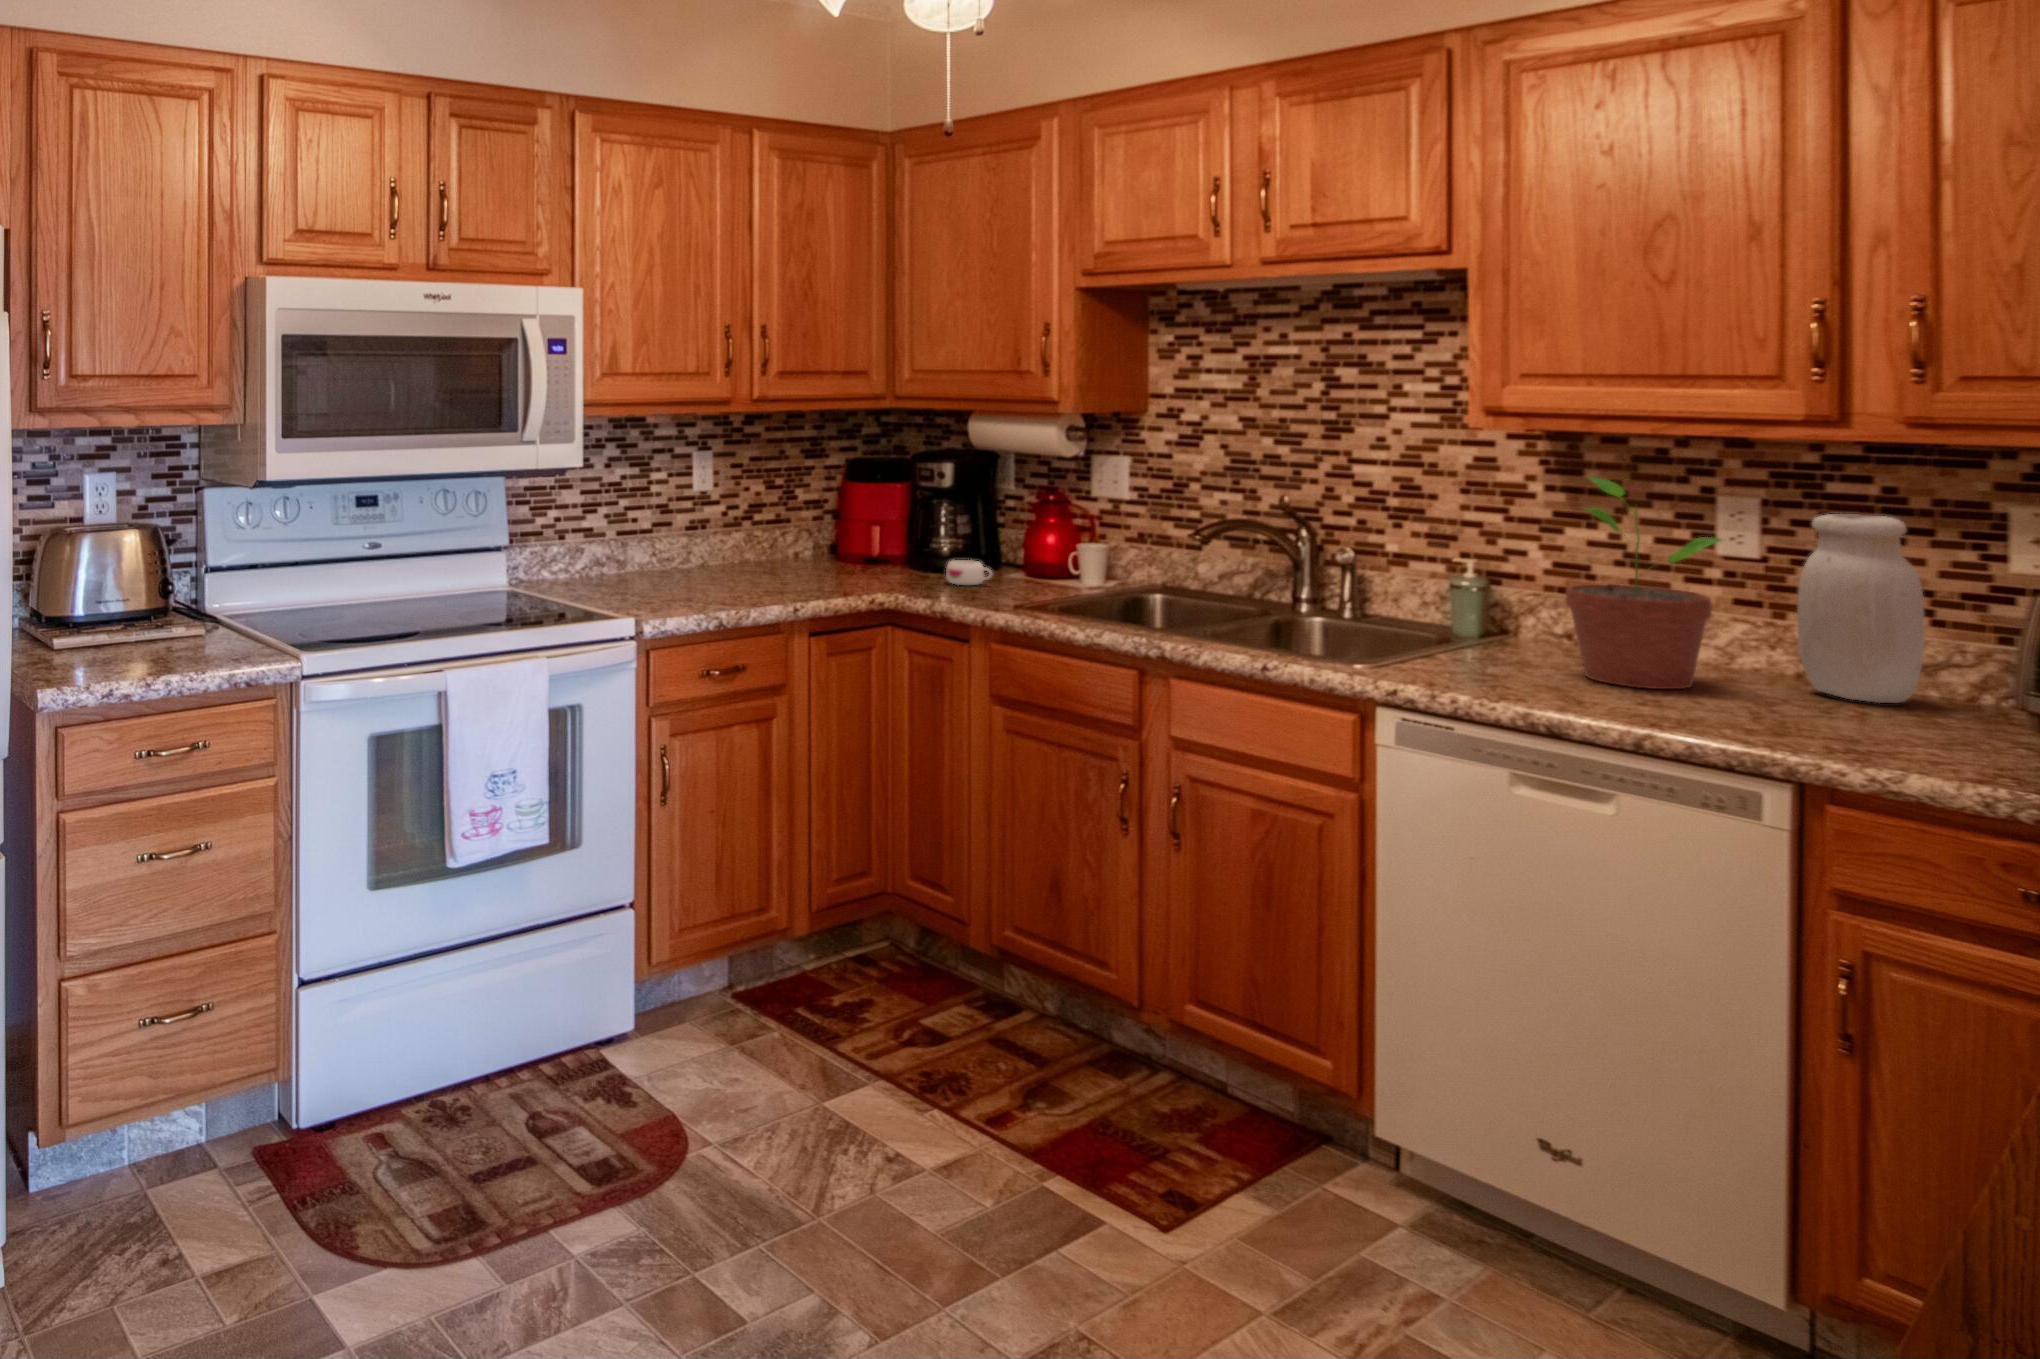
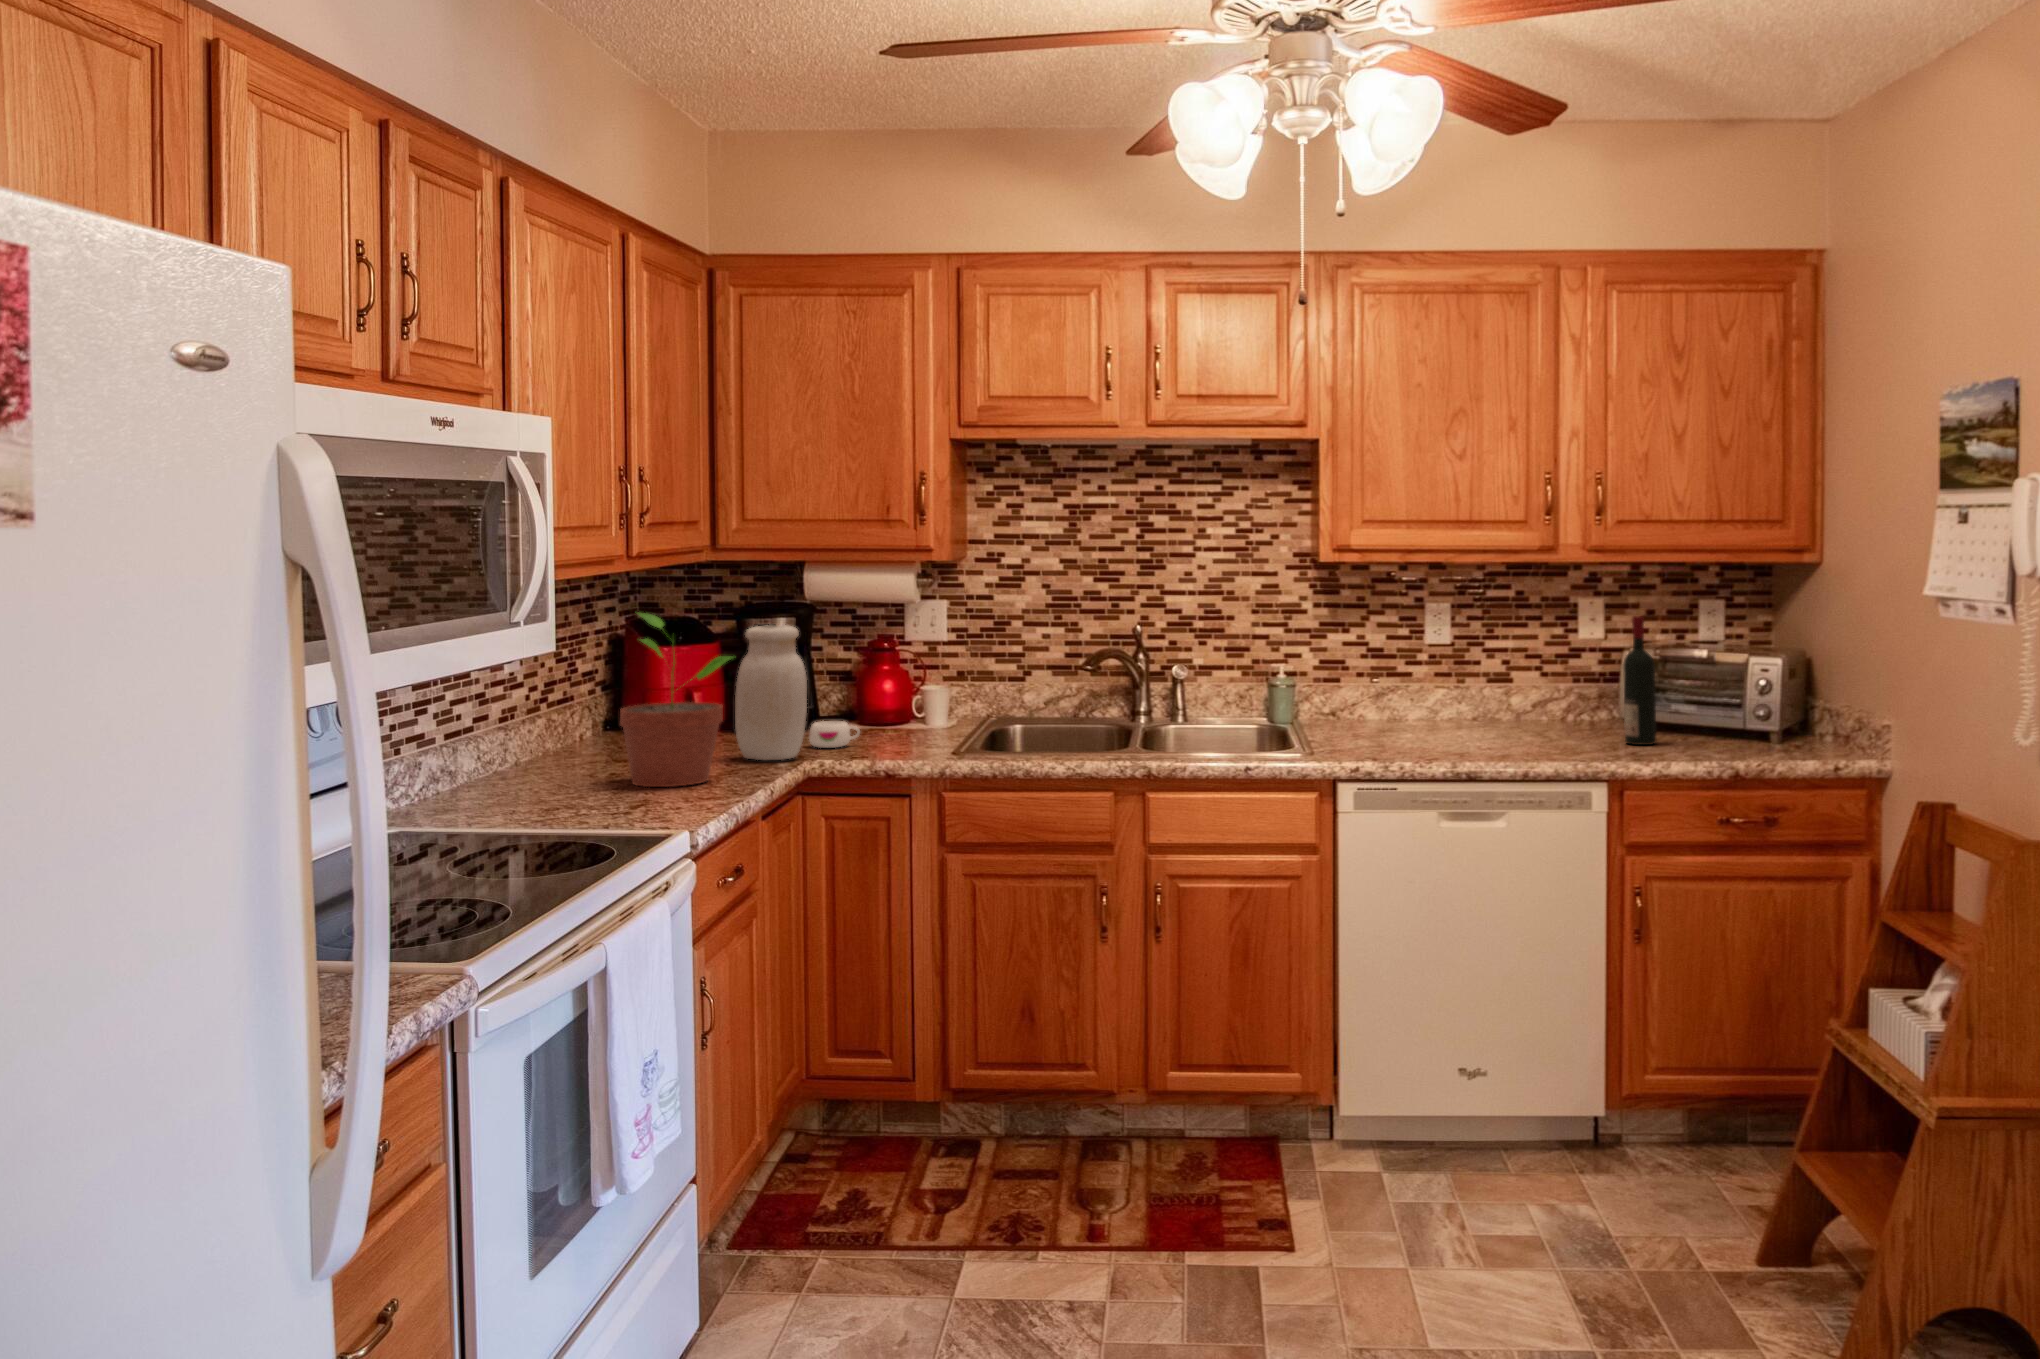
potted plant: present [1566,477,1722,689] -> present [620,613,733,787]
jar: present [1797,514,1925,703] -> present [735,625,807,760]
wine bottle: none [1934,536,2008,758] -> present [1623,616,1656,745]

